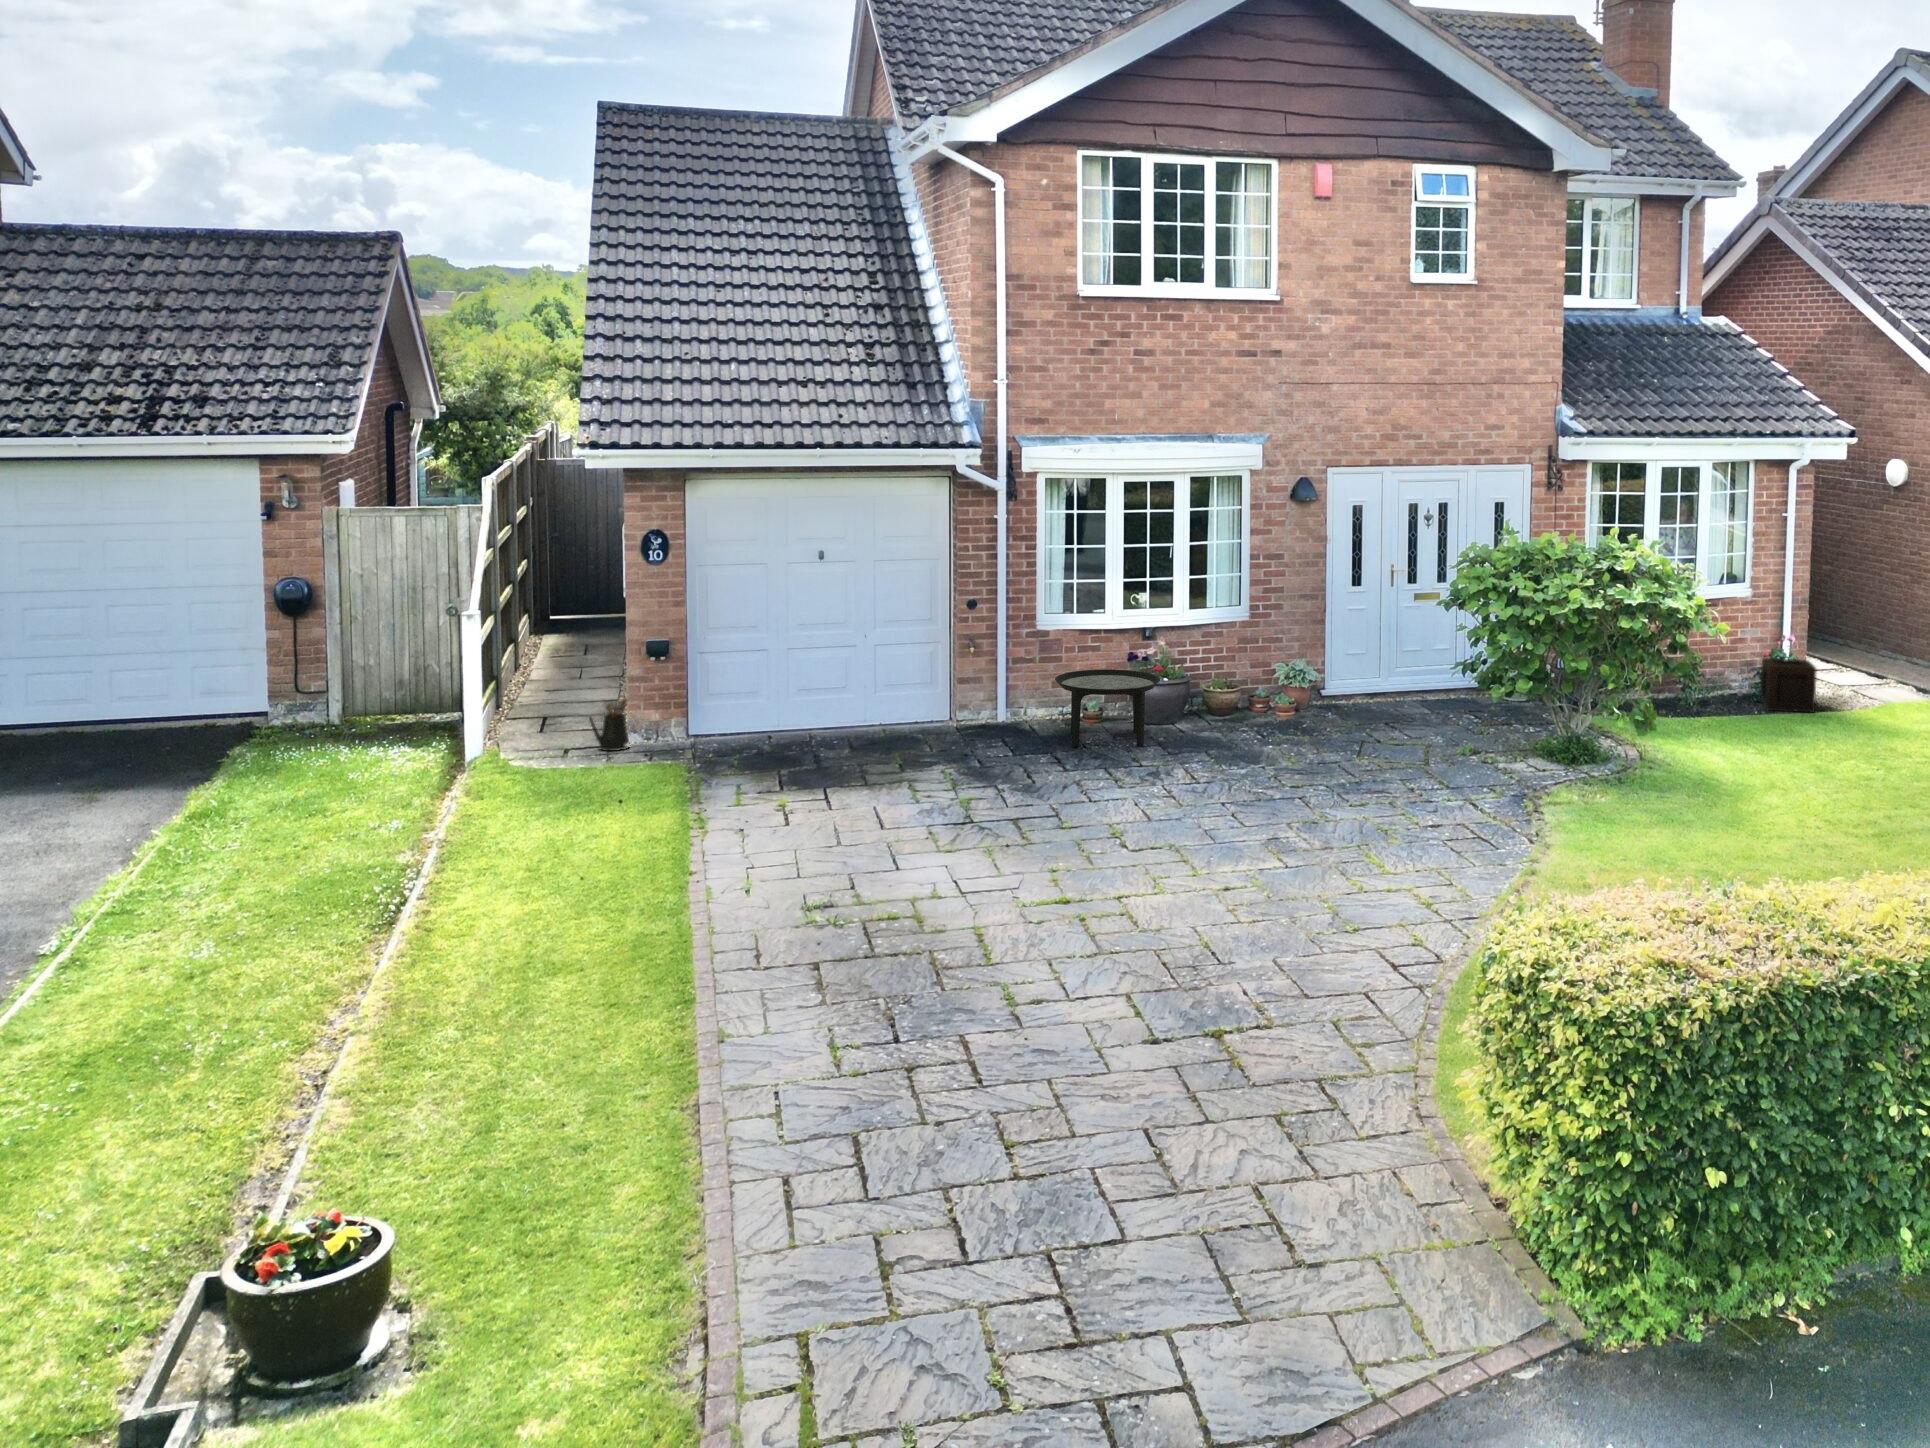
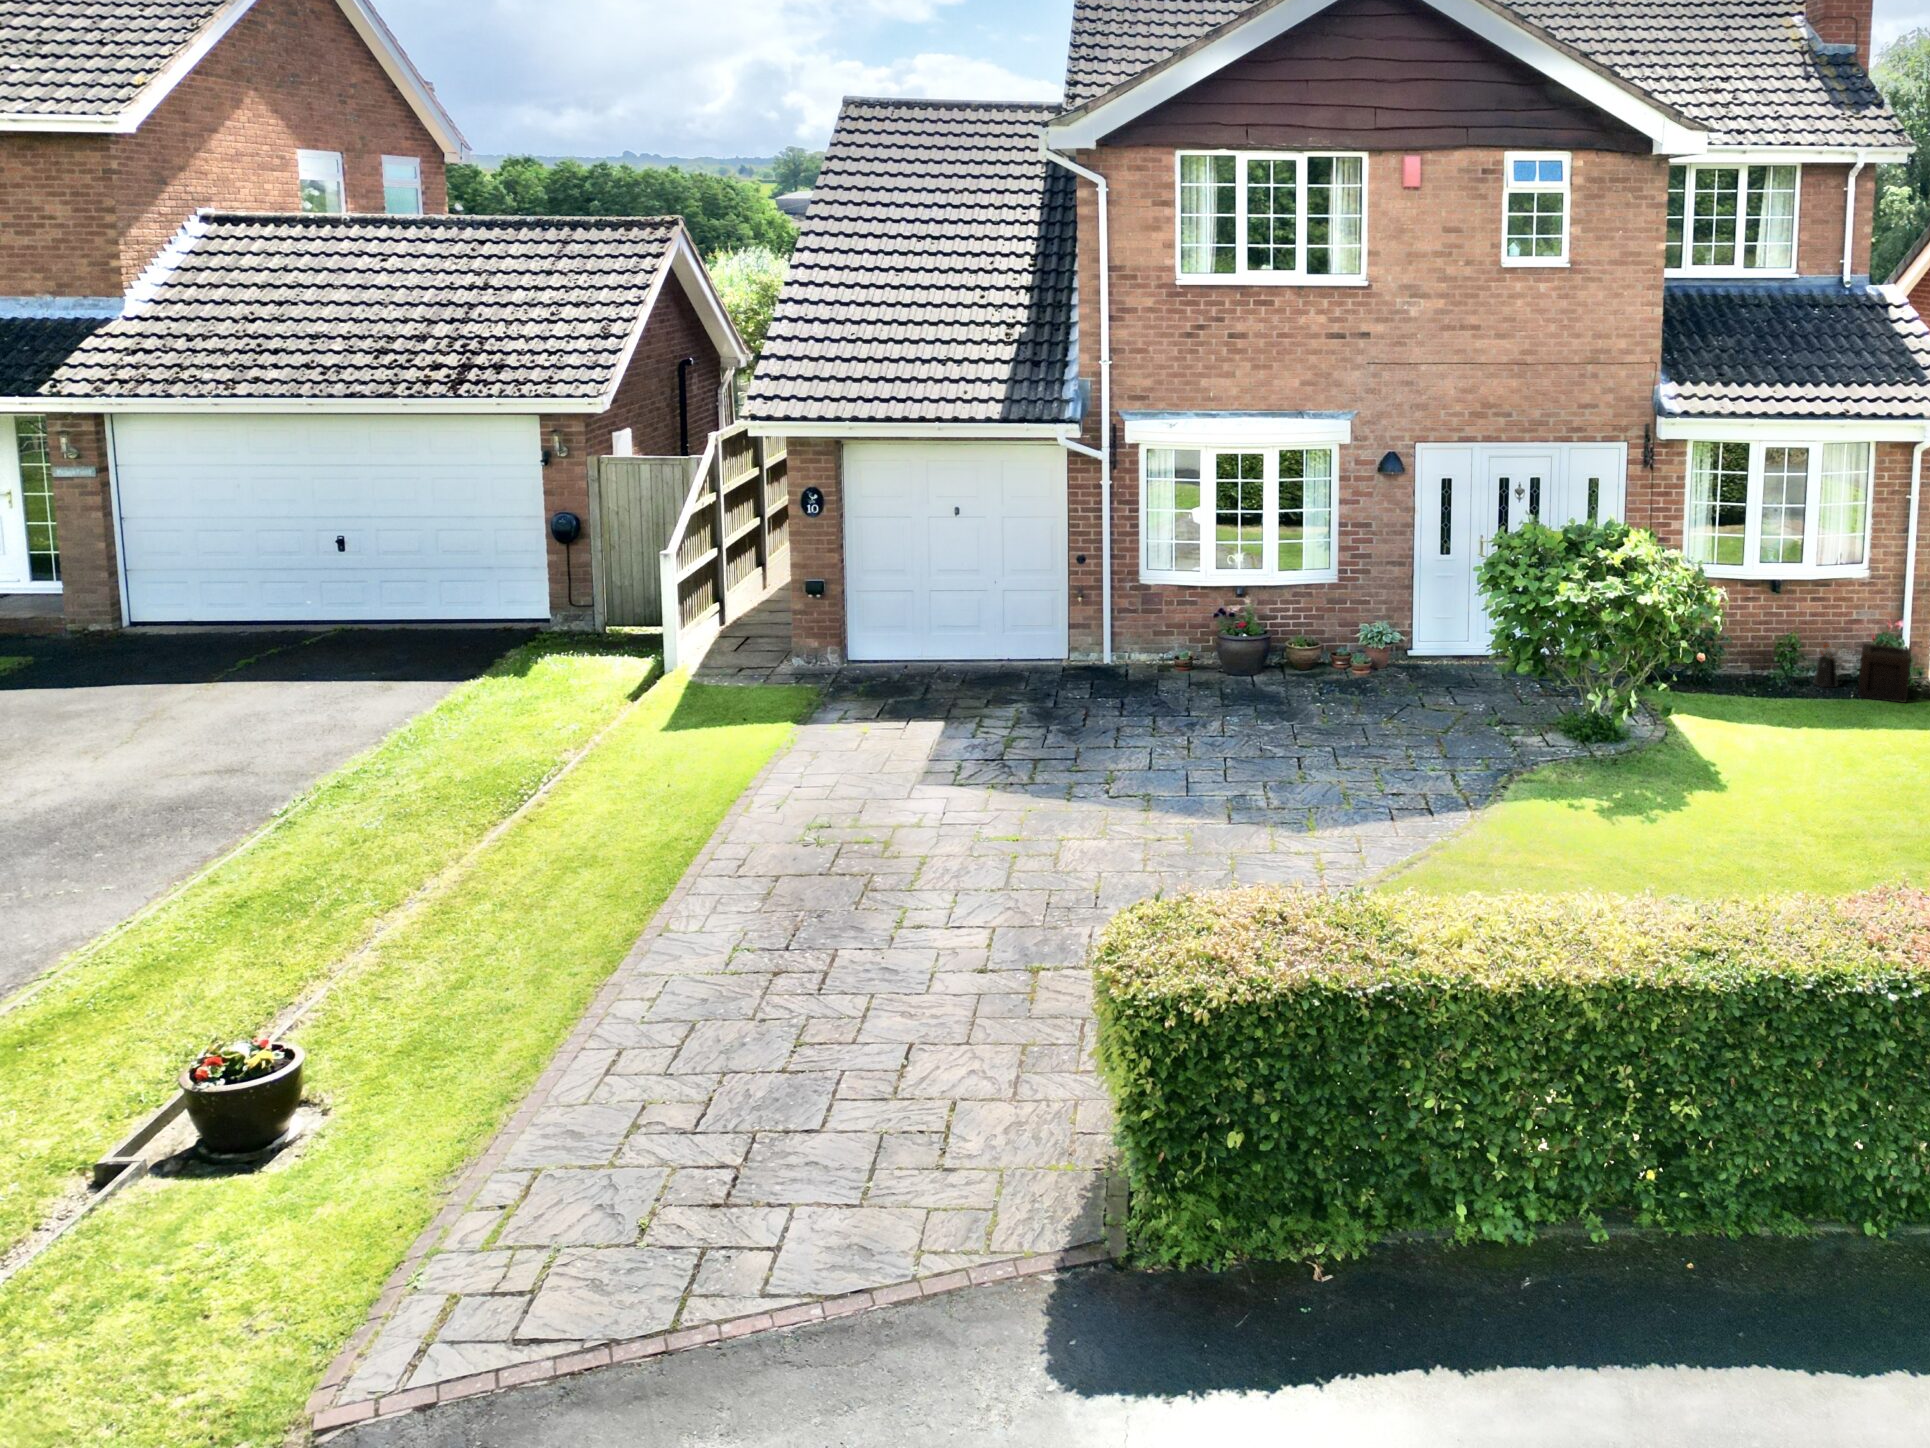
round table: present [1055,669,1160,747] -> none [1140,622,1234,696]
watering can: present [589,699,629,751] -> present [1814,643,1838,687]

